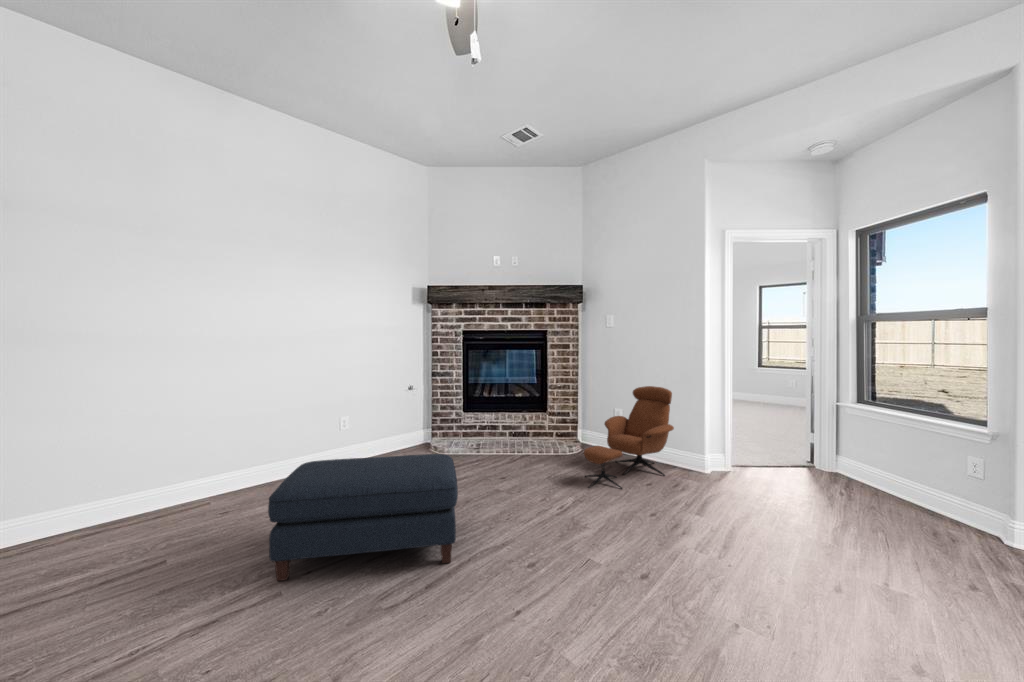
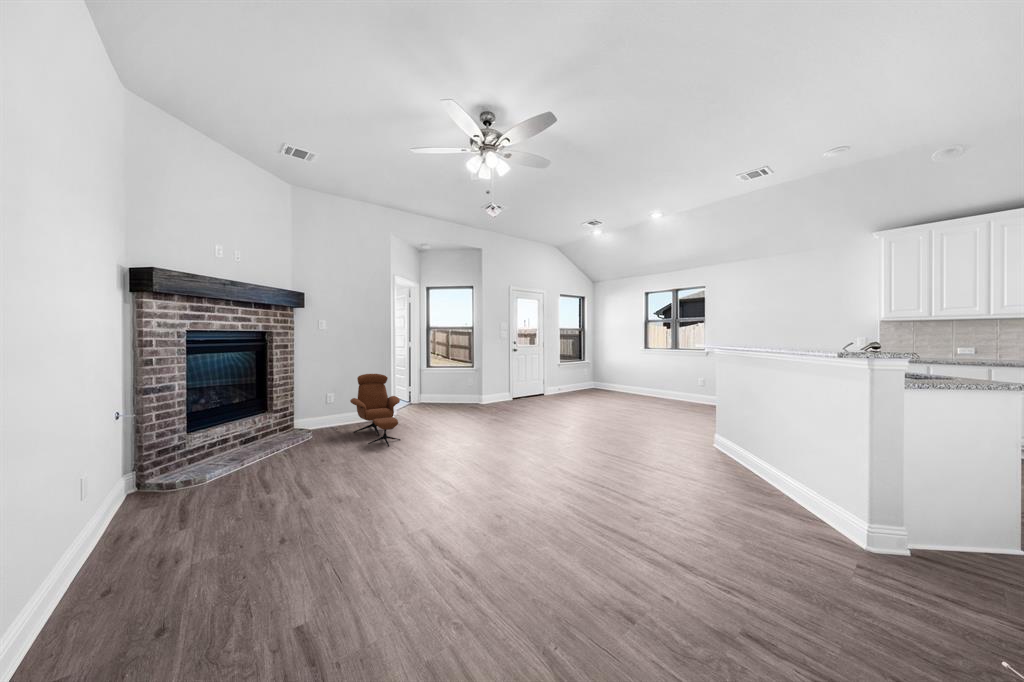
ottoman: present [268,454,458,581] -> none [358,439,464,555]

